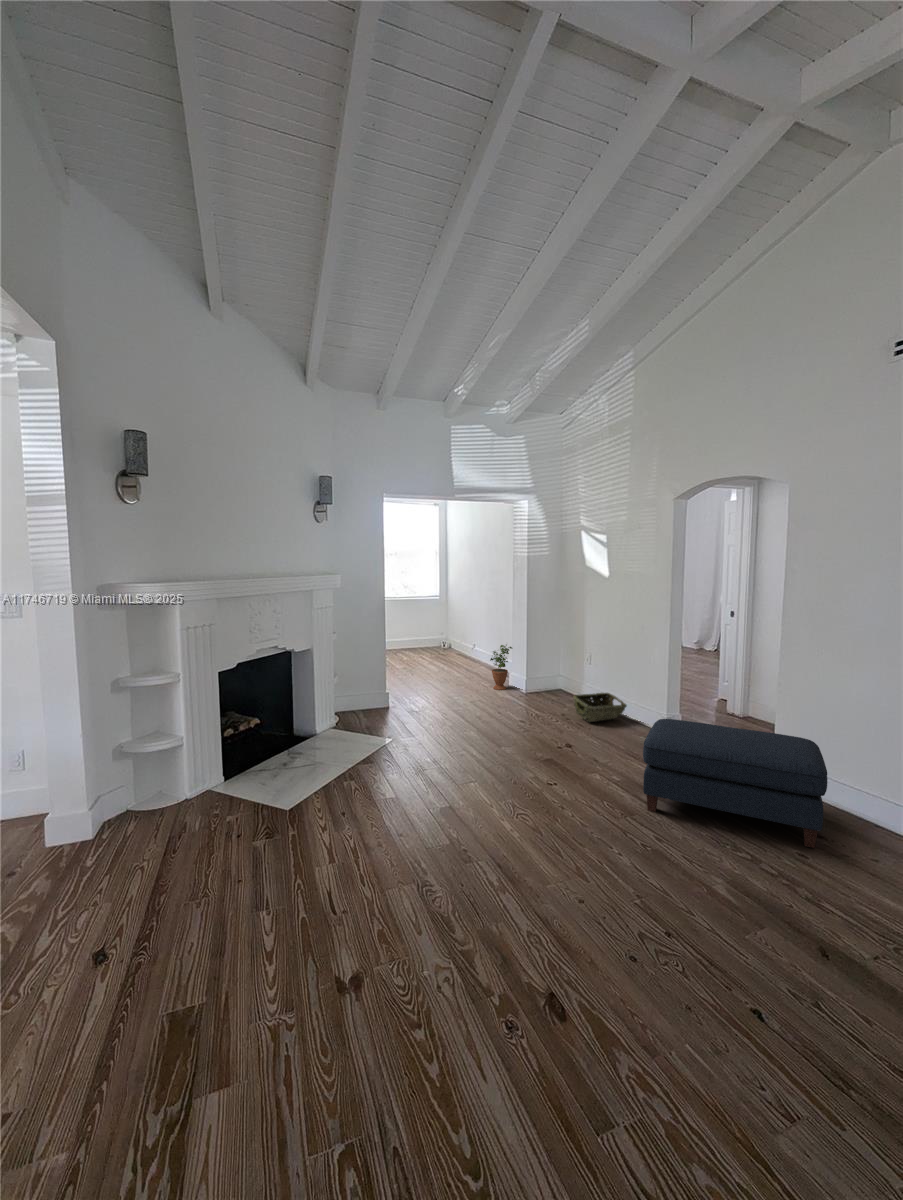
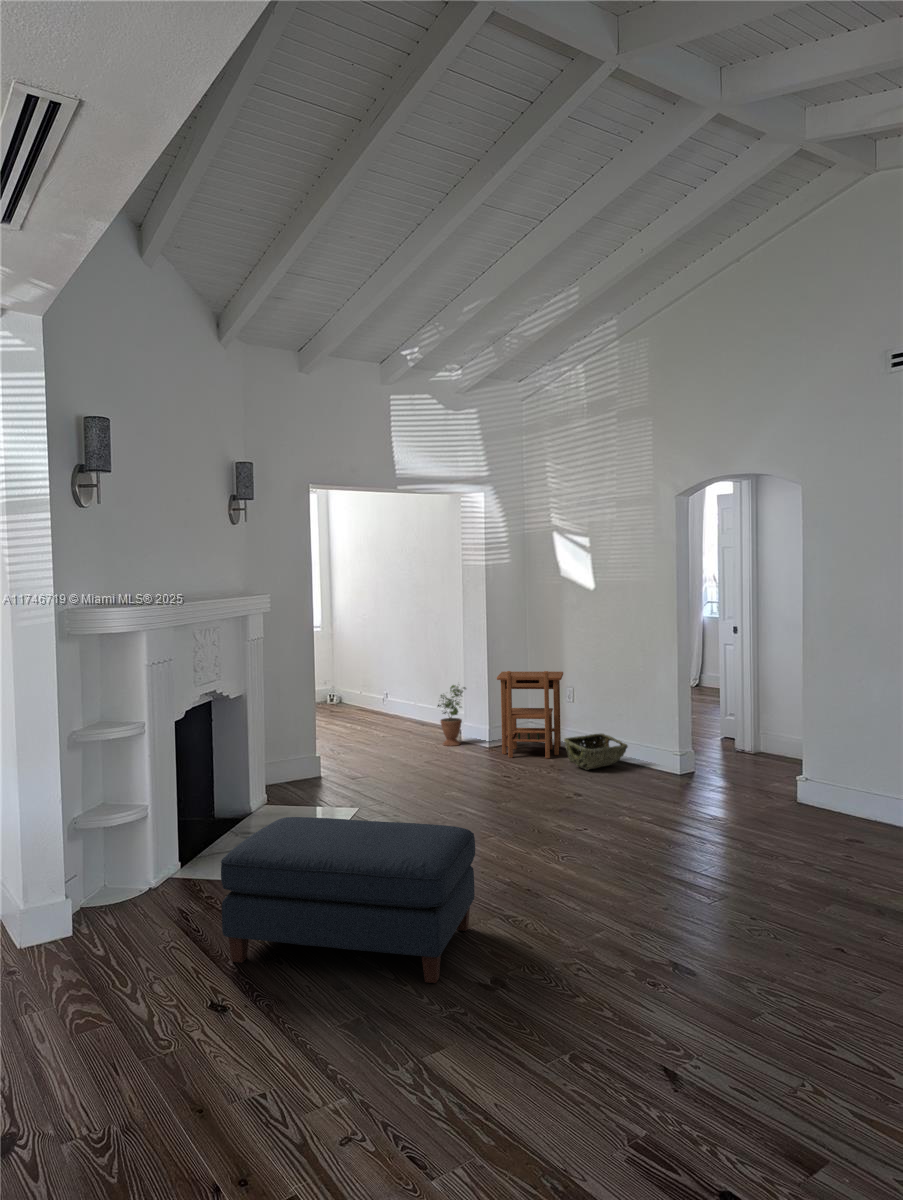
side table: none [529,637,585,708] -> present [497,671,563,758]
ottoman: present [643,719,827,848] -> present [221,817,475,983]

